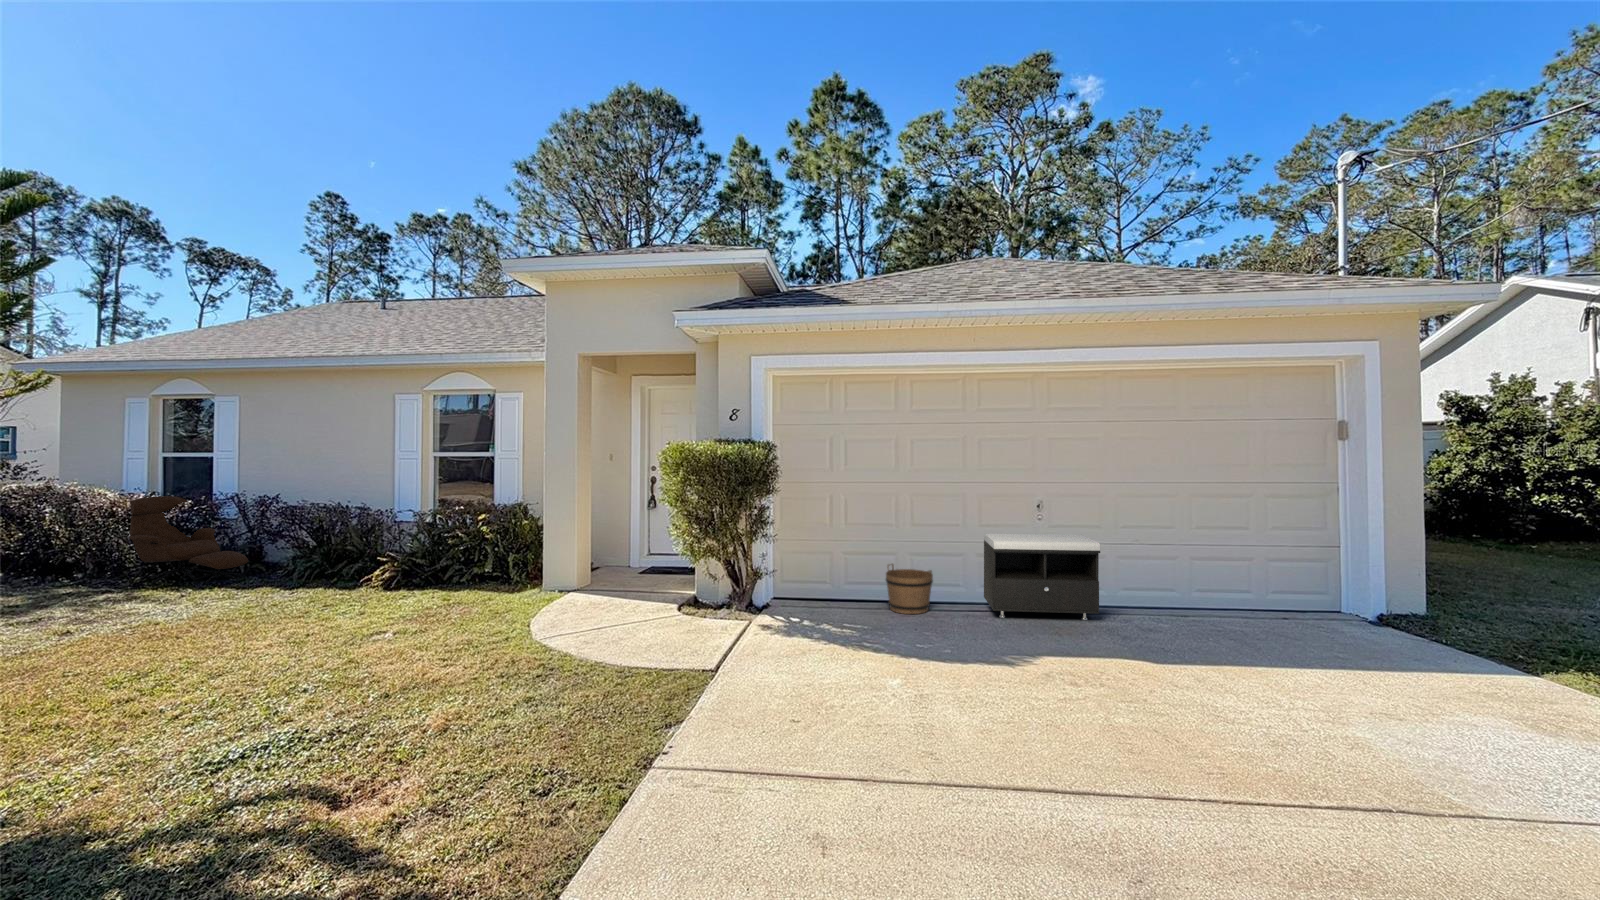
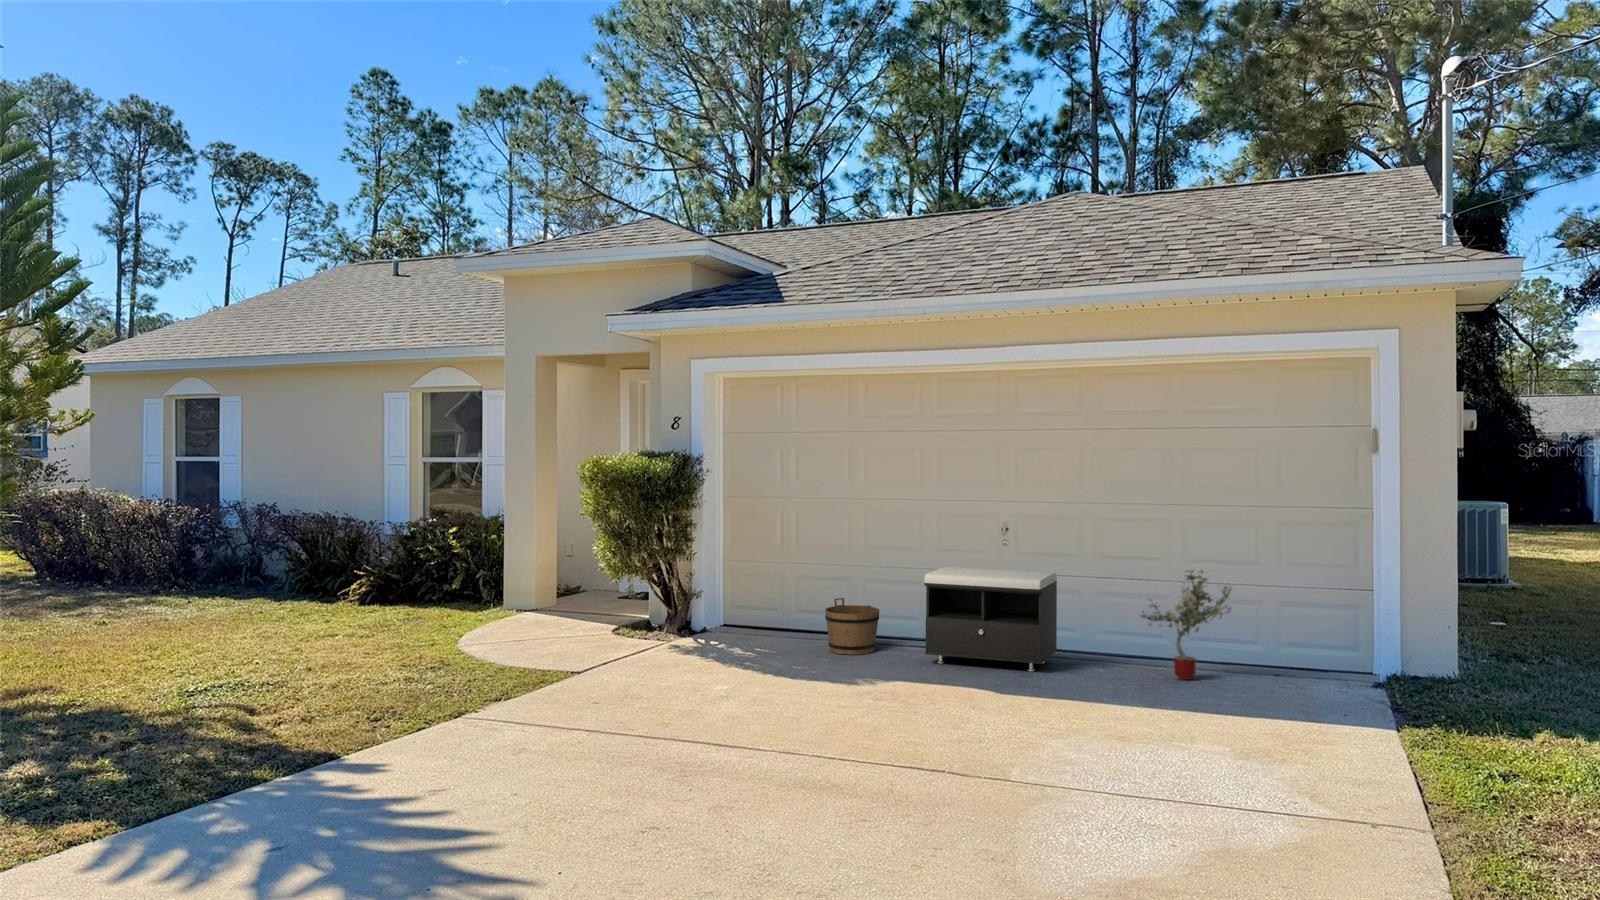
lounge chair: present [129,496,248,583] -> none [147,500,246,590]
potted tree: none [1166,527,1248,619] -> present [1141,570,1232,680]

